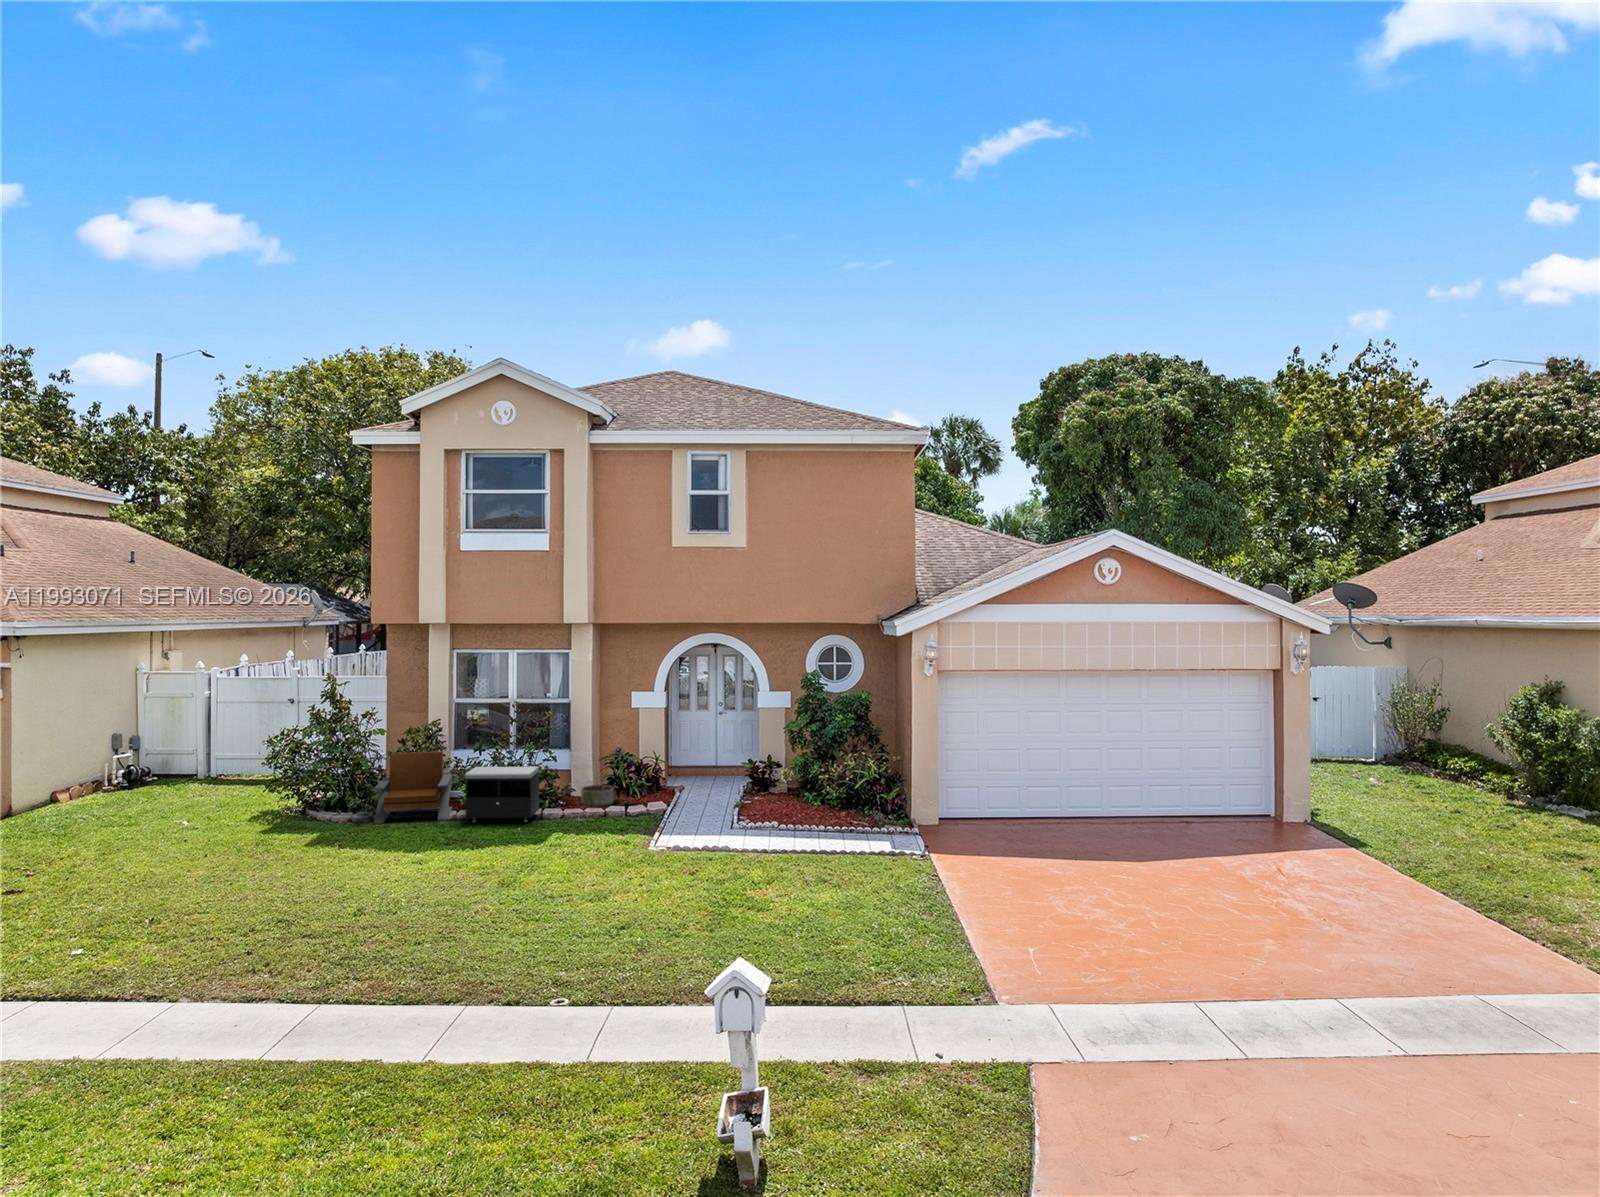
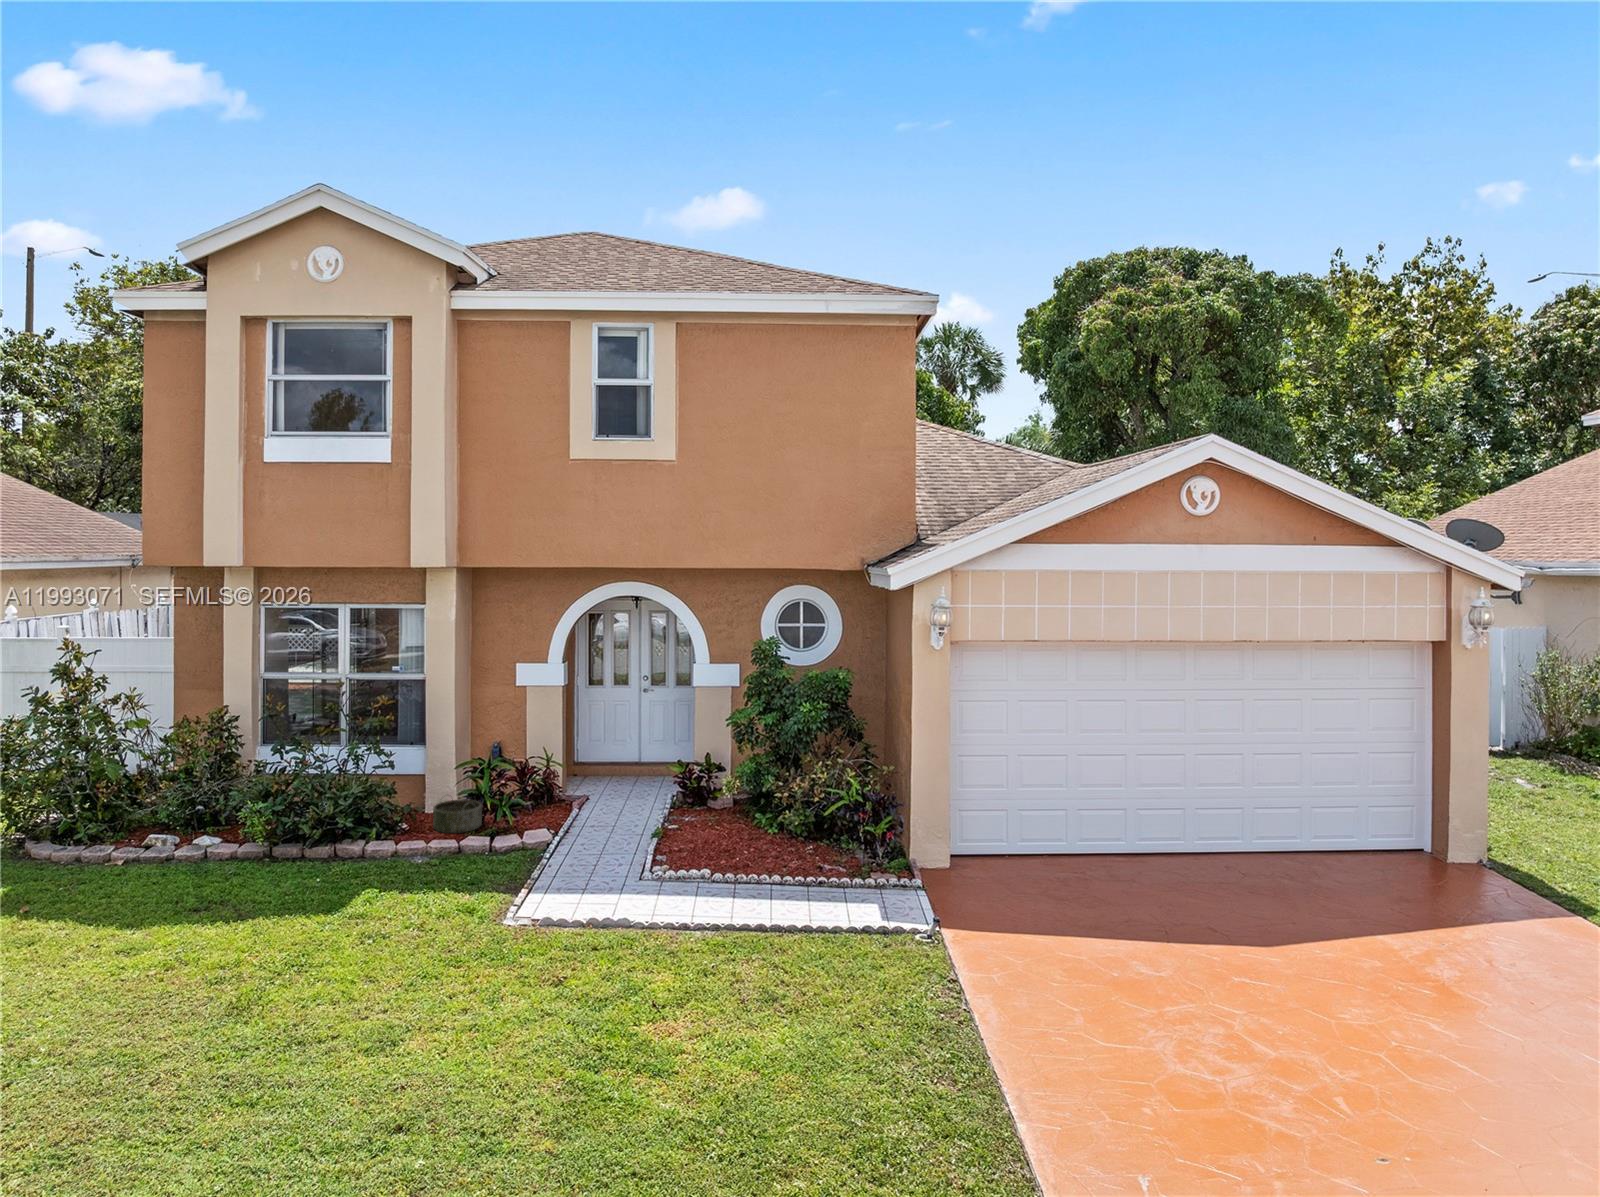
lounge chair: present [374,751,452,824] -> none [101,756,239,869]
storage bench: present [465,767,539,822] -> none [241,780,363,865]

